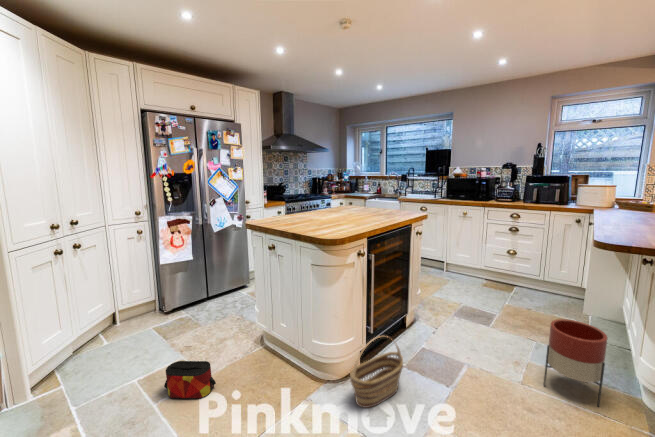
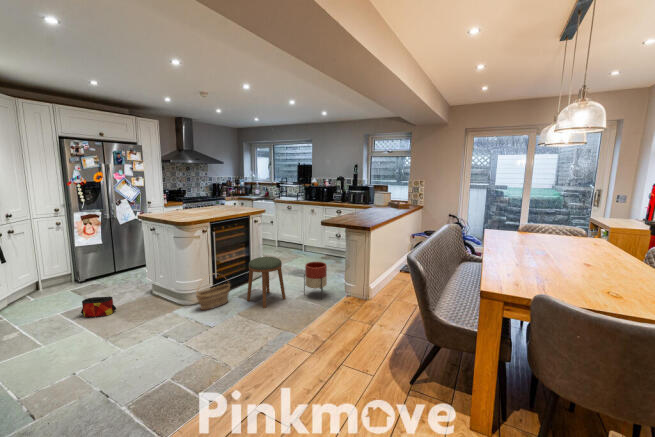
stool: none [433,304,512,419] -> present [247,257,286,308]

